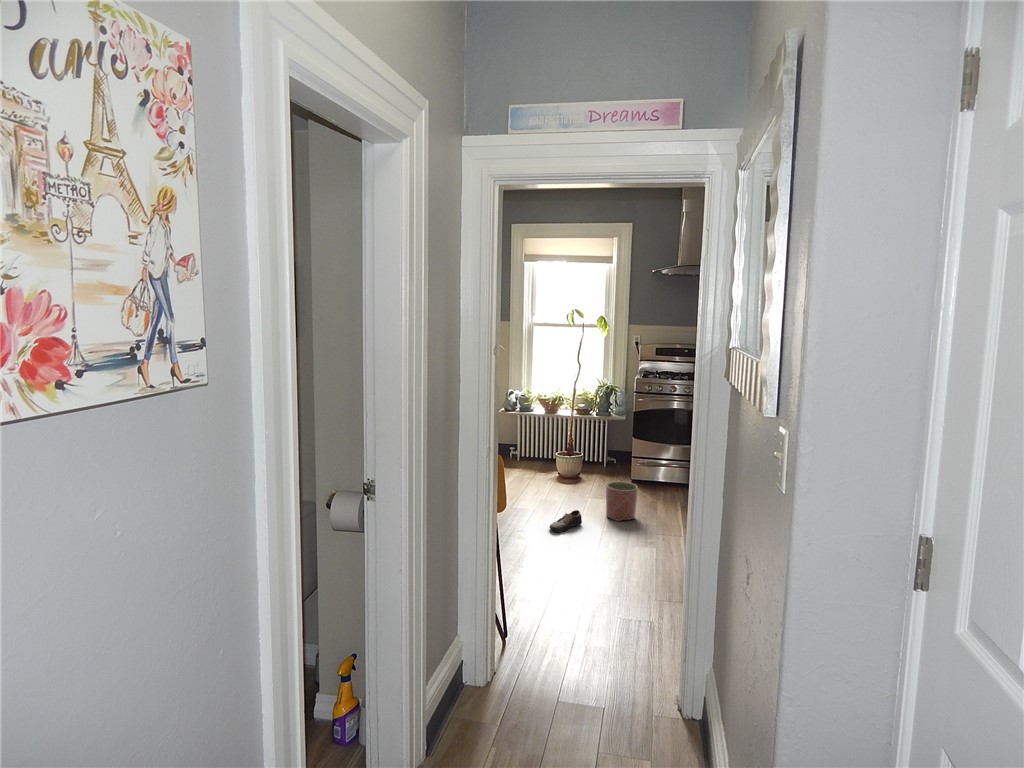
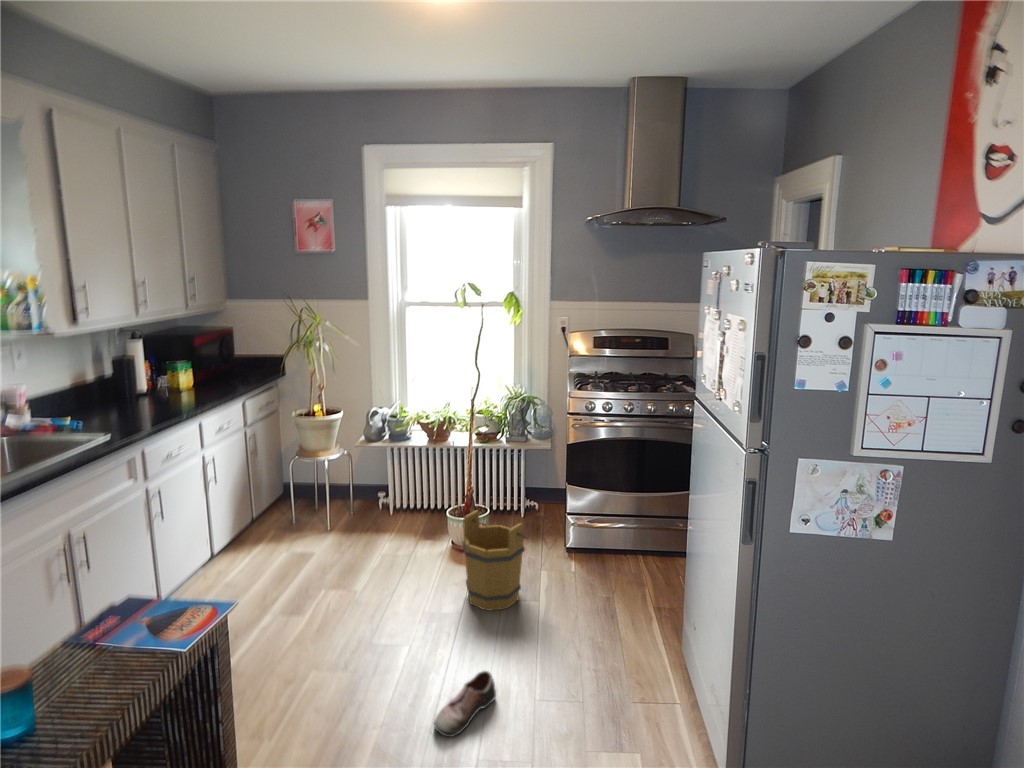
bucket: none [566,443,605,500] -> present [463,510,528,611]
planter: present [606,482,638,521] -> none [537,592,593,675]

